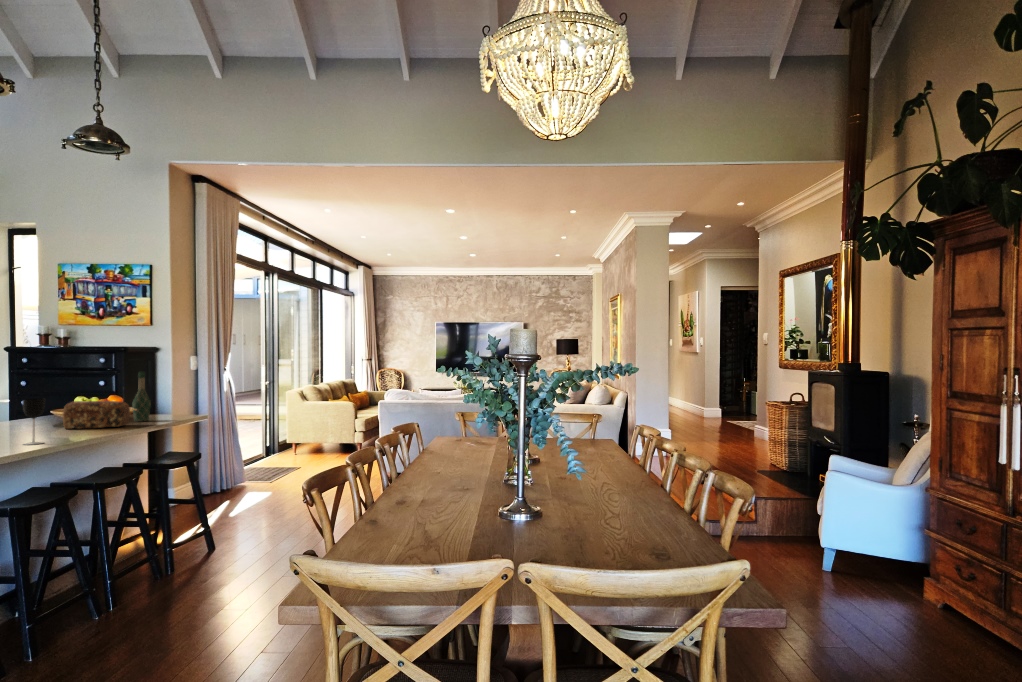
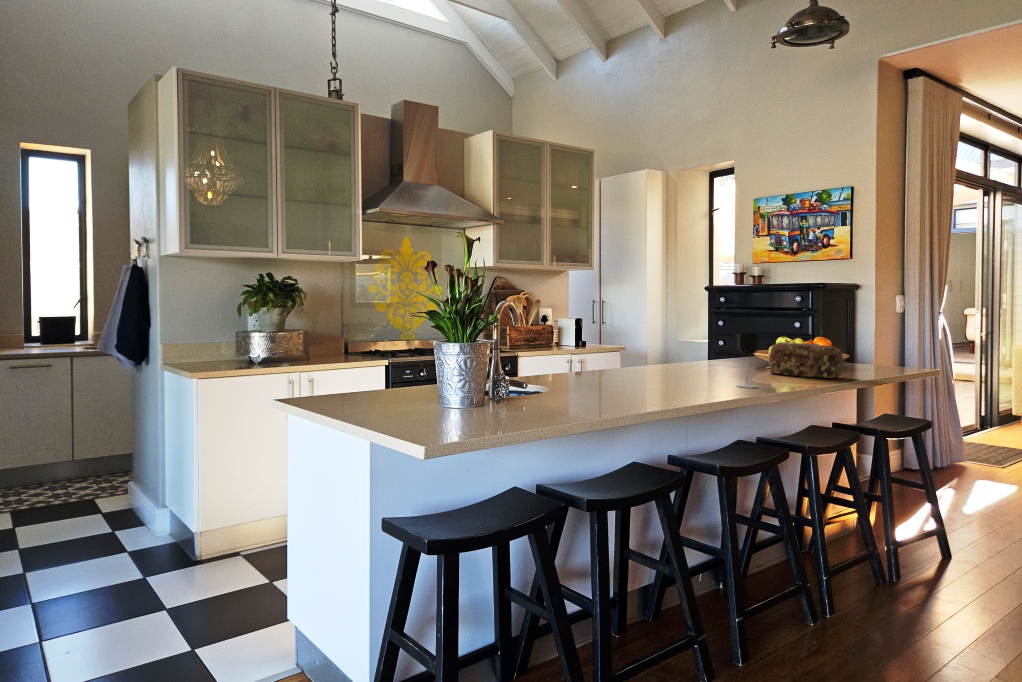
wine bottle: present [132,372,151,422] -> none [843,310,866,375]

